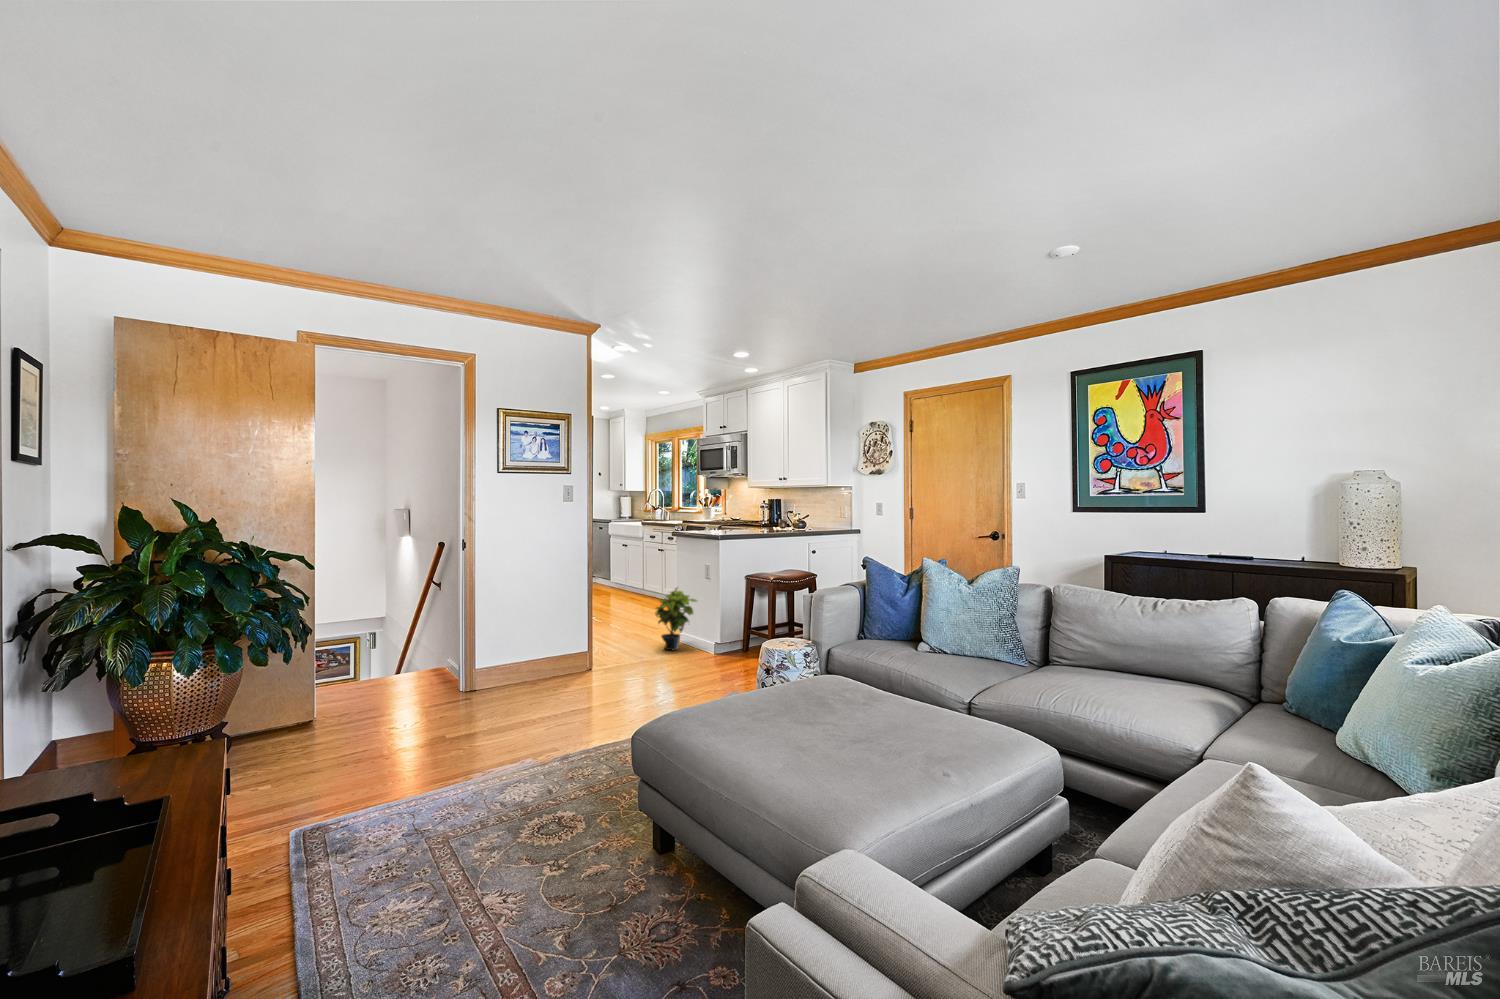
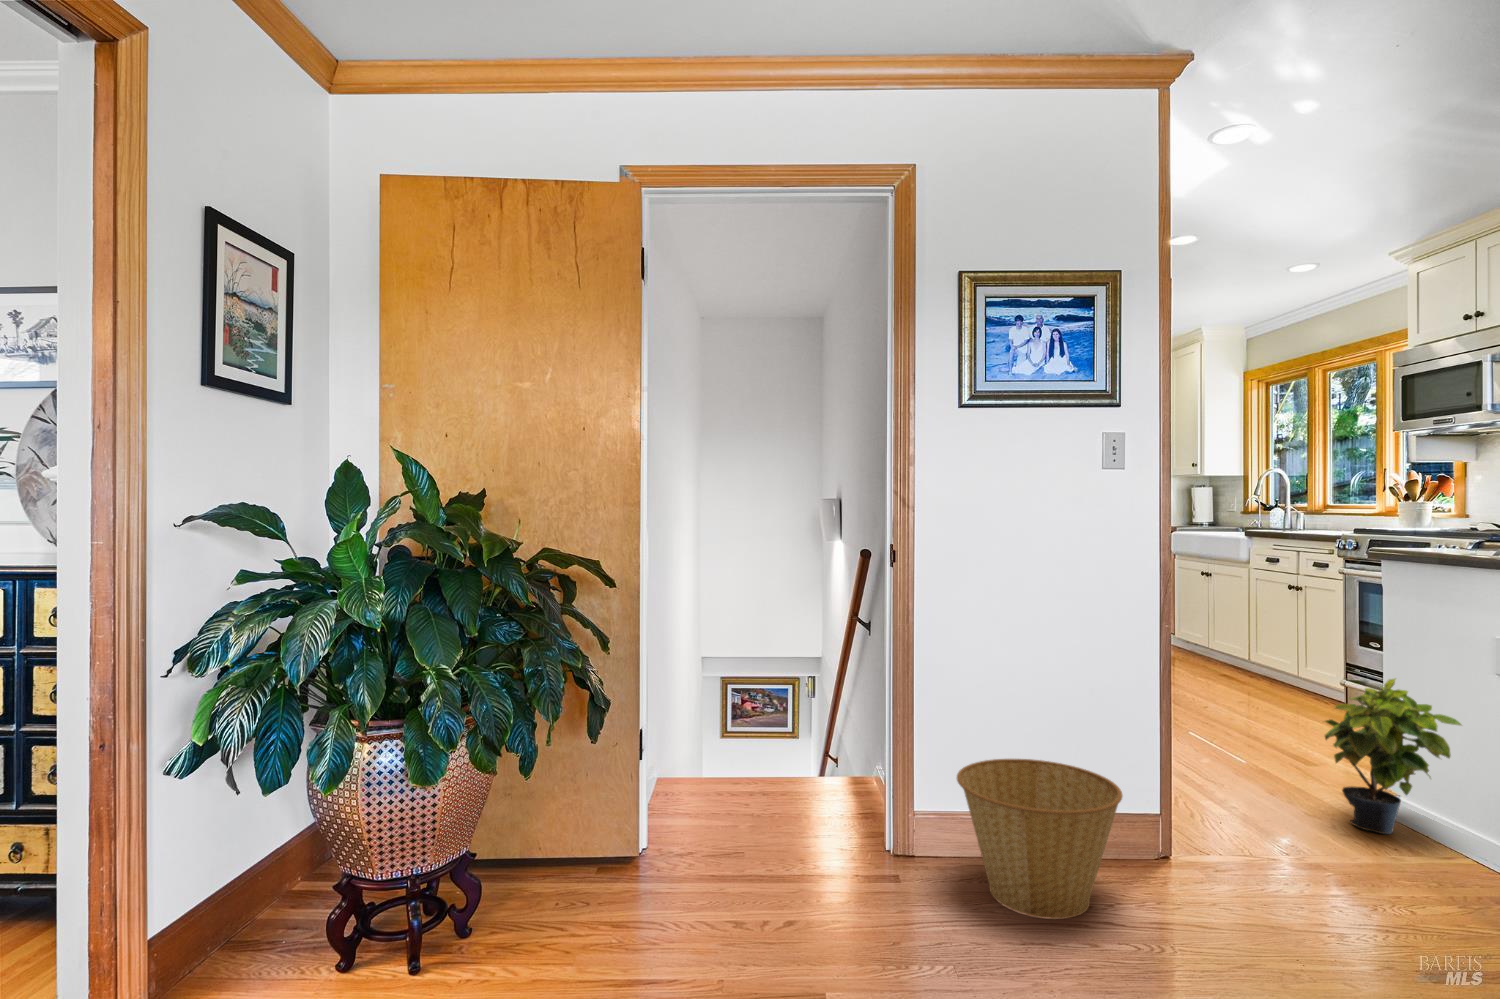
basket: none [498,637,571,699] -> present [957,759,1122,919]

